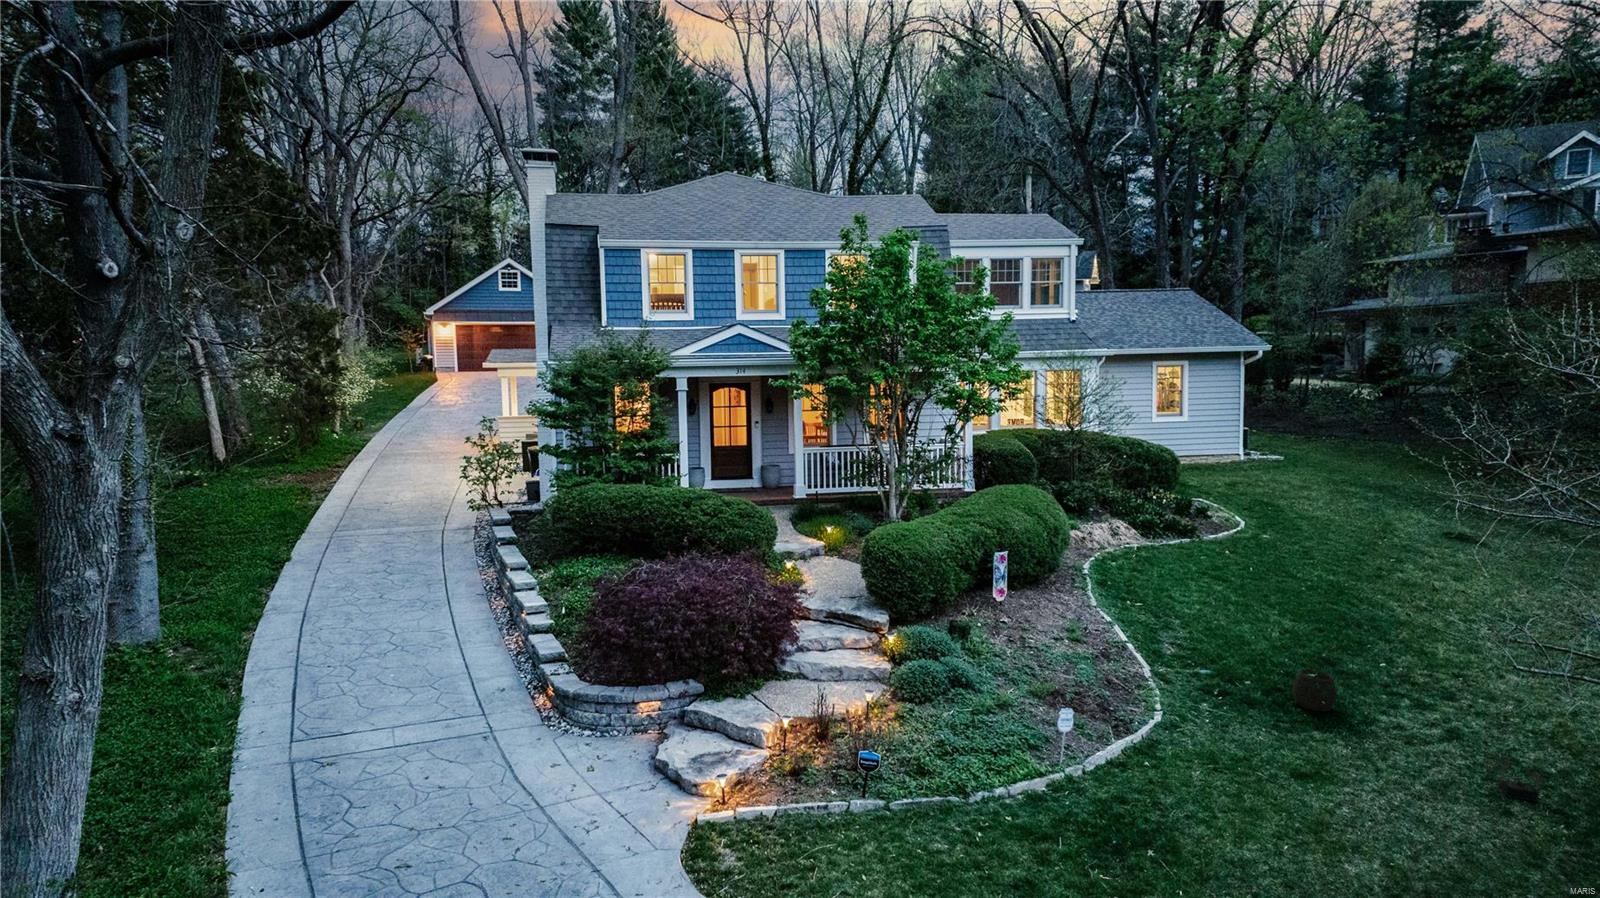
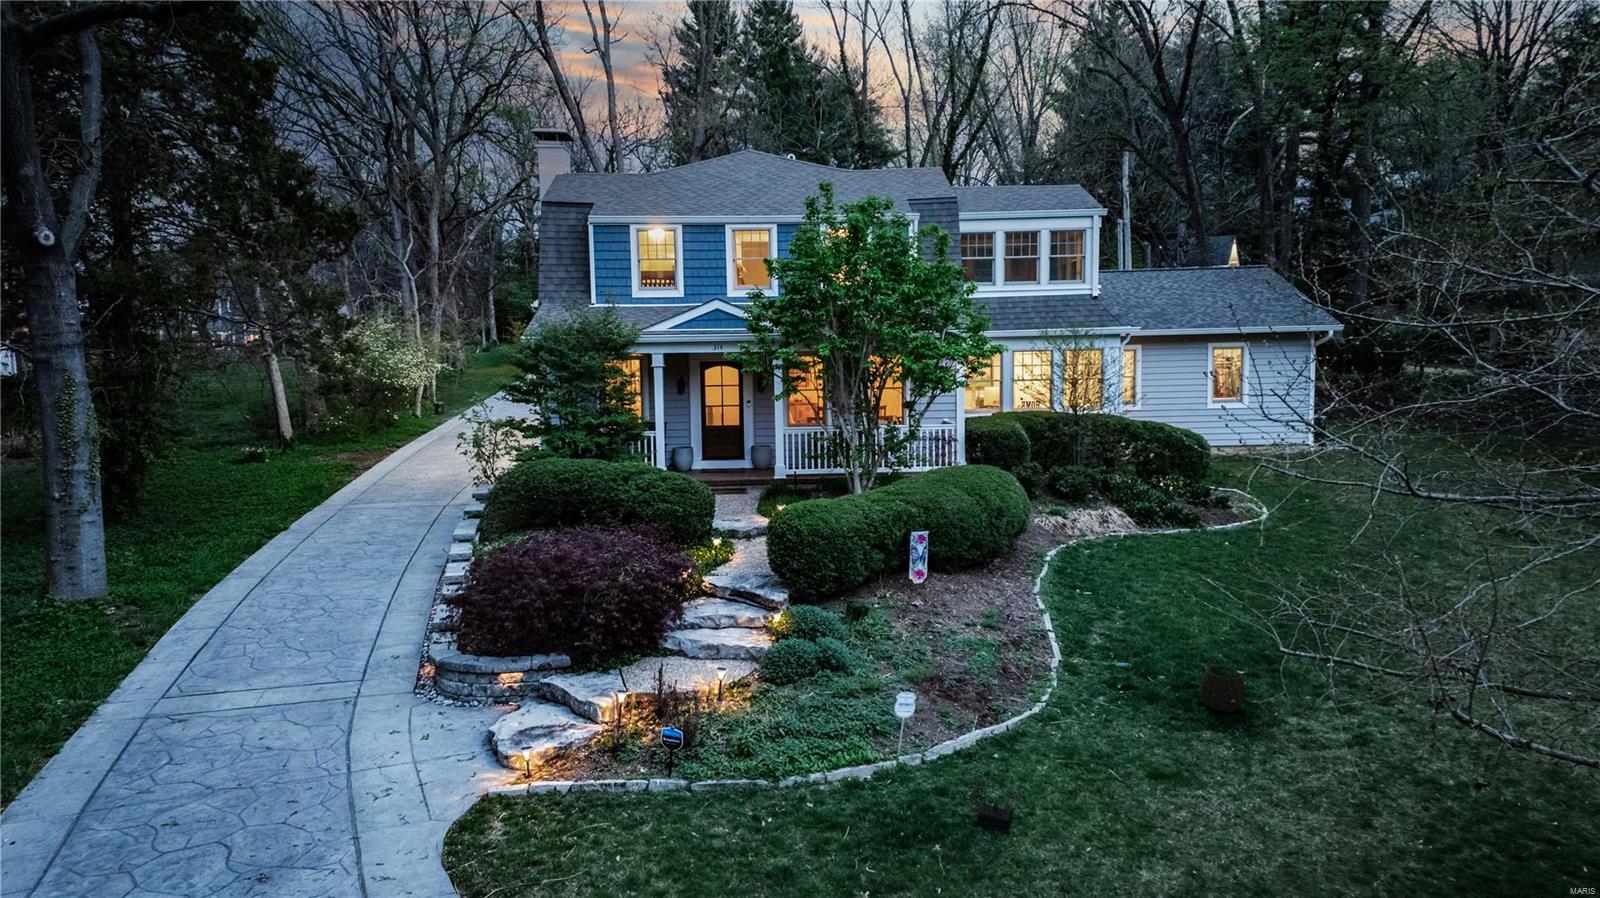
decorative plant: present [1491,754,1546,802] -> present [967,773,1021,833]

